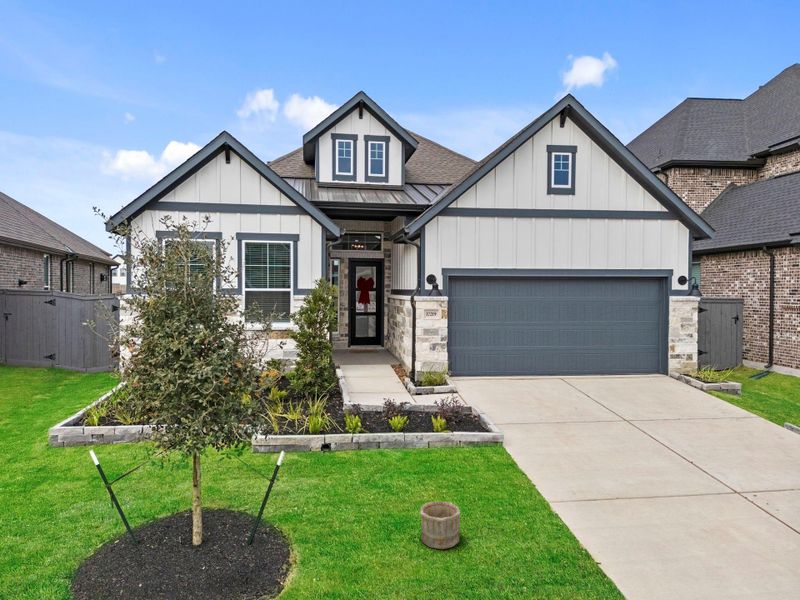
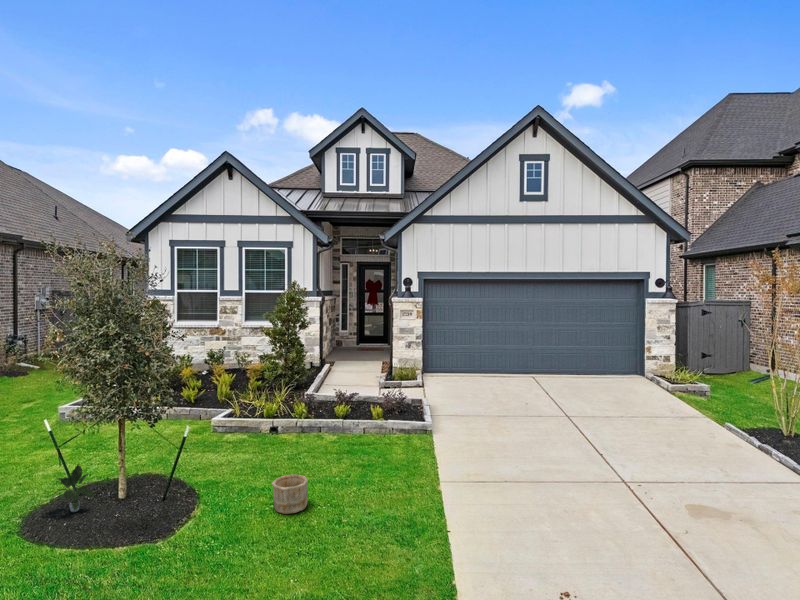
potted plant: none [156,506,205,567] -> present [55,465,94,512]

